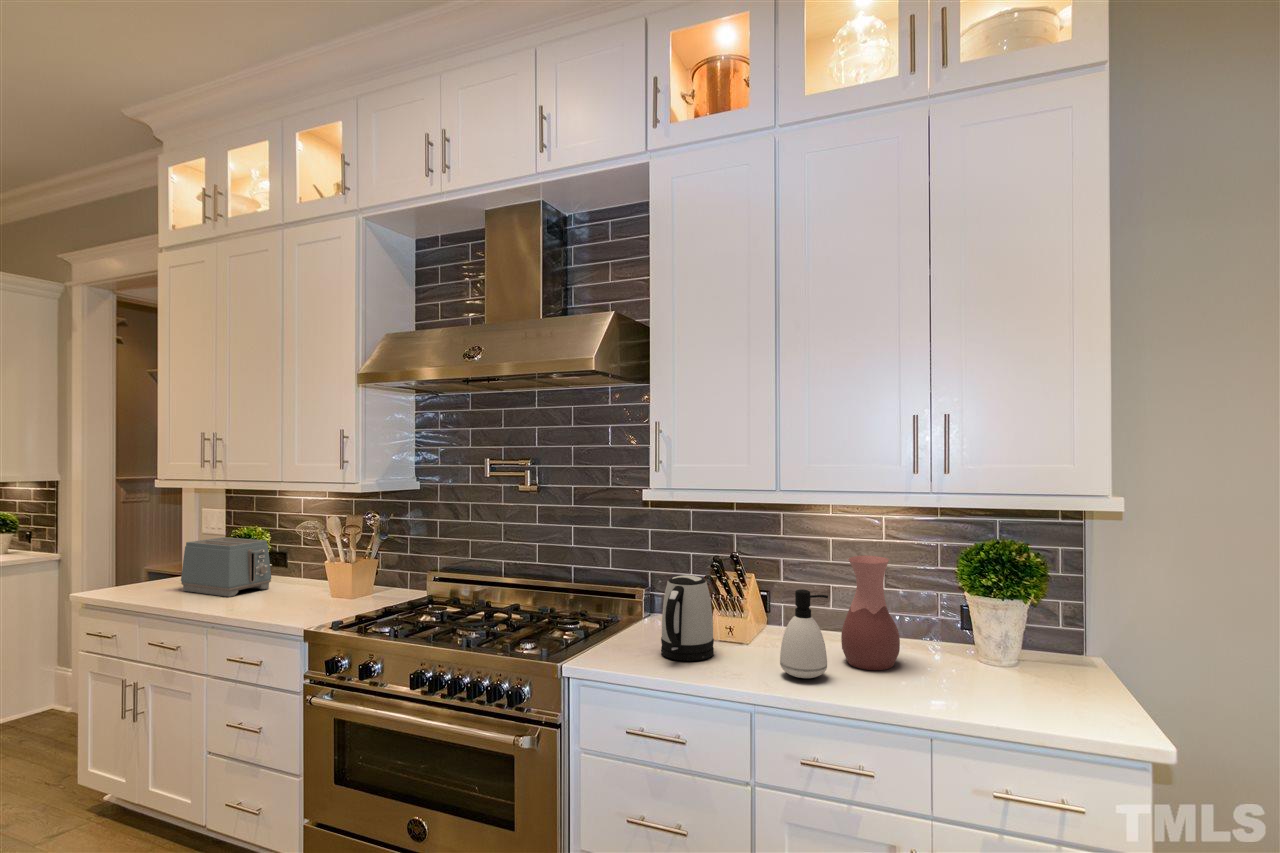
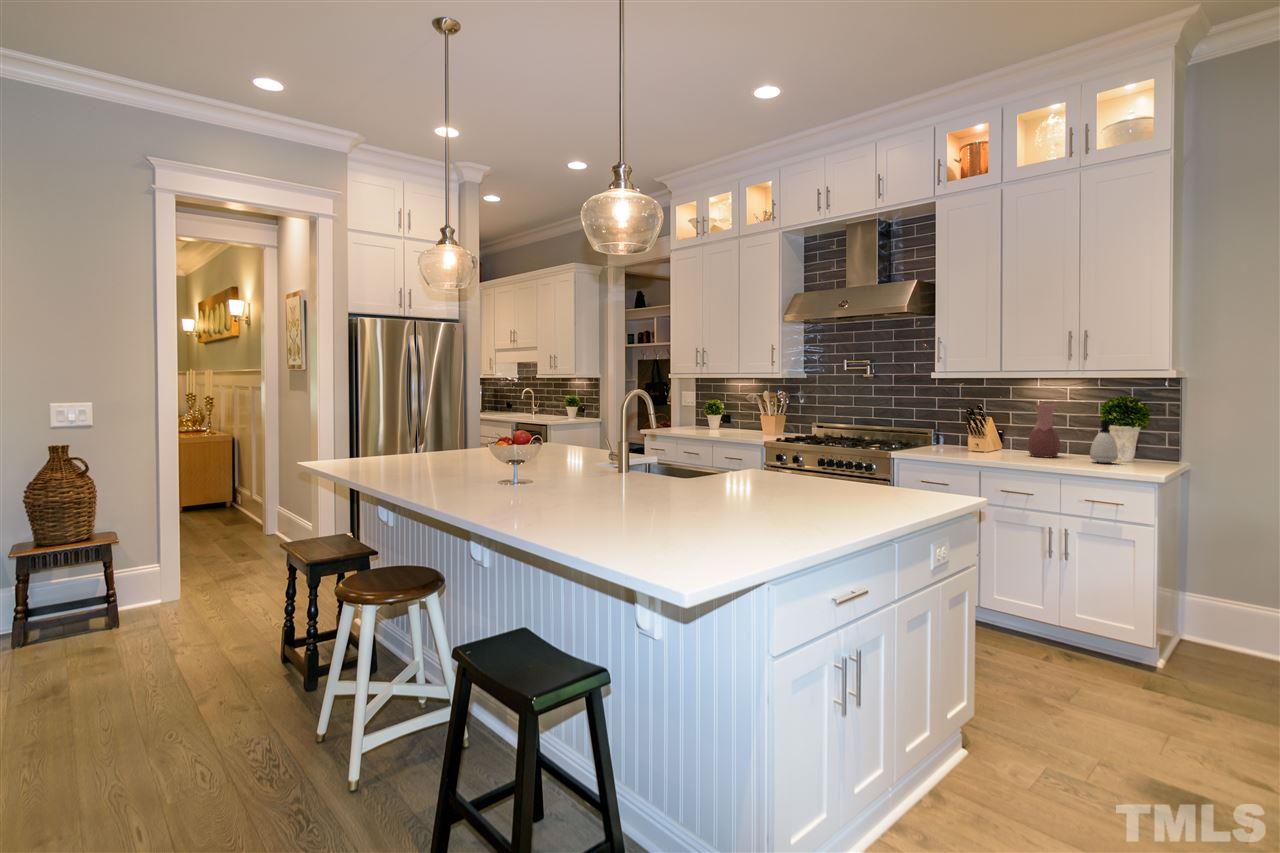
toaster: present [181,537,271,597] -> none [687,403,728,430]
kettle: present [661,575,714,661] -> none [932,413,960,451]
soap dispenser: present [780,589,828,678] -> present [1090,419,1120,463]

